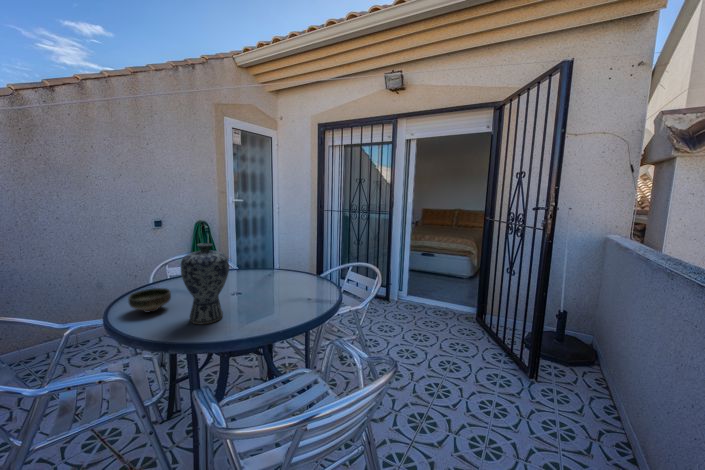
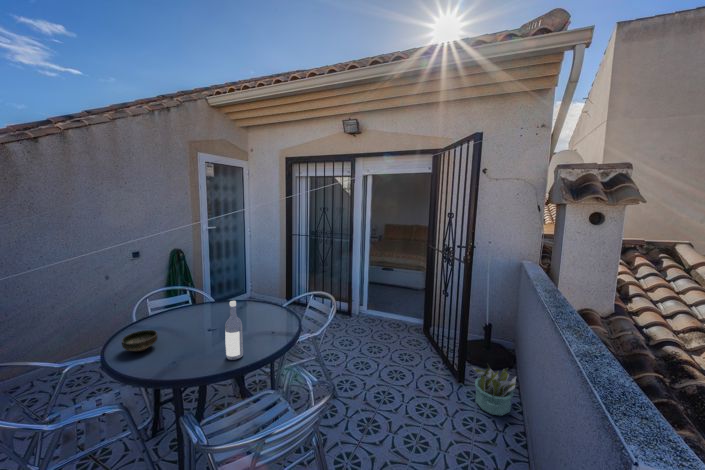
vase: present [181,243,229,324] -> none [168,296,207,362]
wine bottle: none [251,250,272,325] -> present [225,301,243,360]
decorative plant: none [549,354,616,422] -> present [474,367,516,416]

